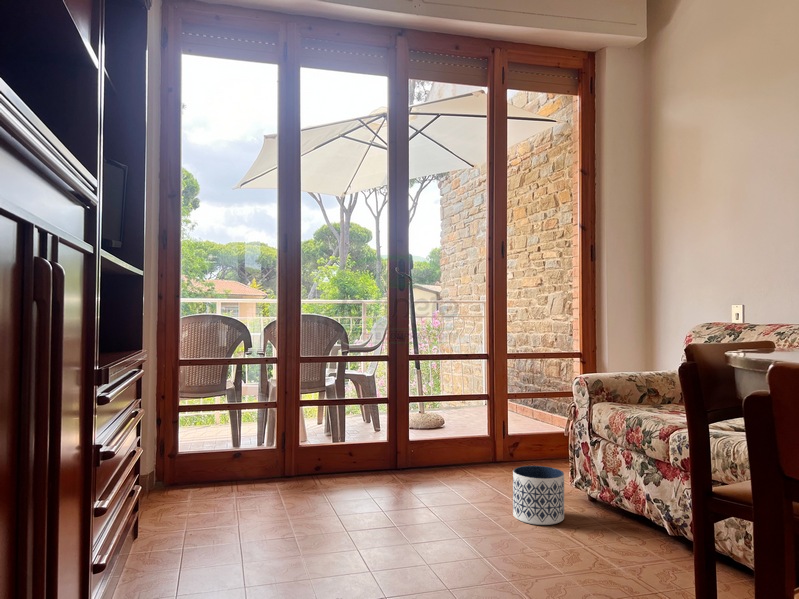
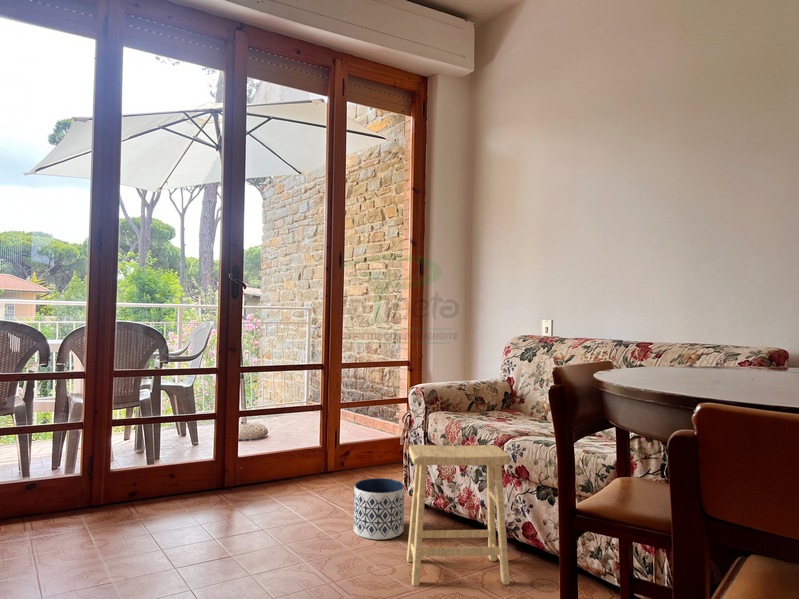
footstool: none [559,430,665,578] -> present [407,445,510,586]

